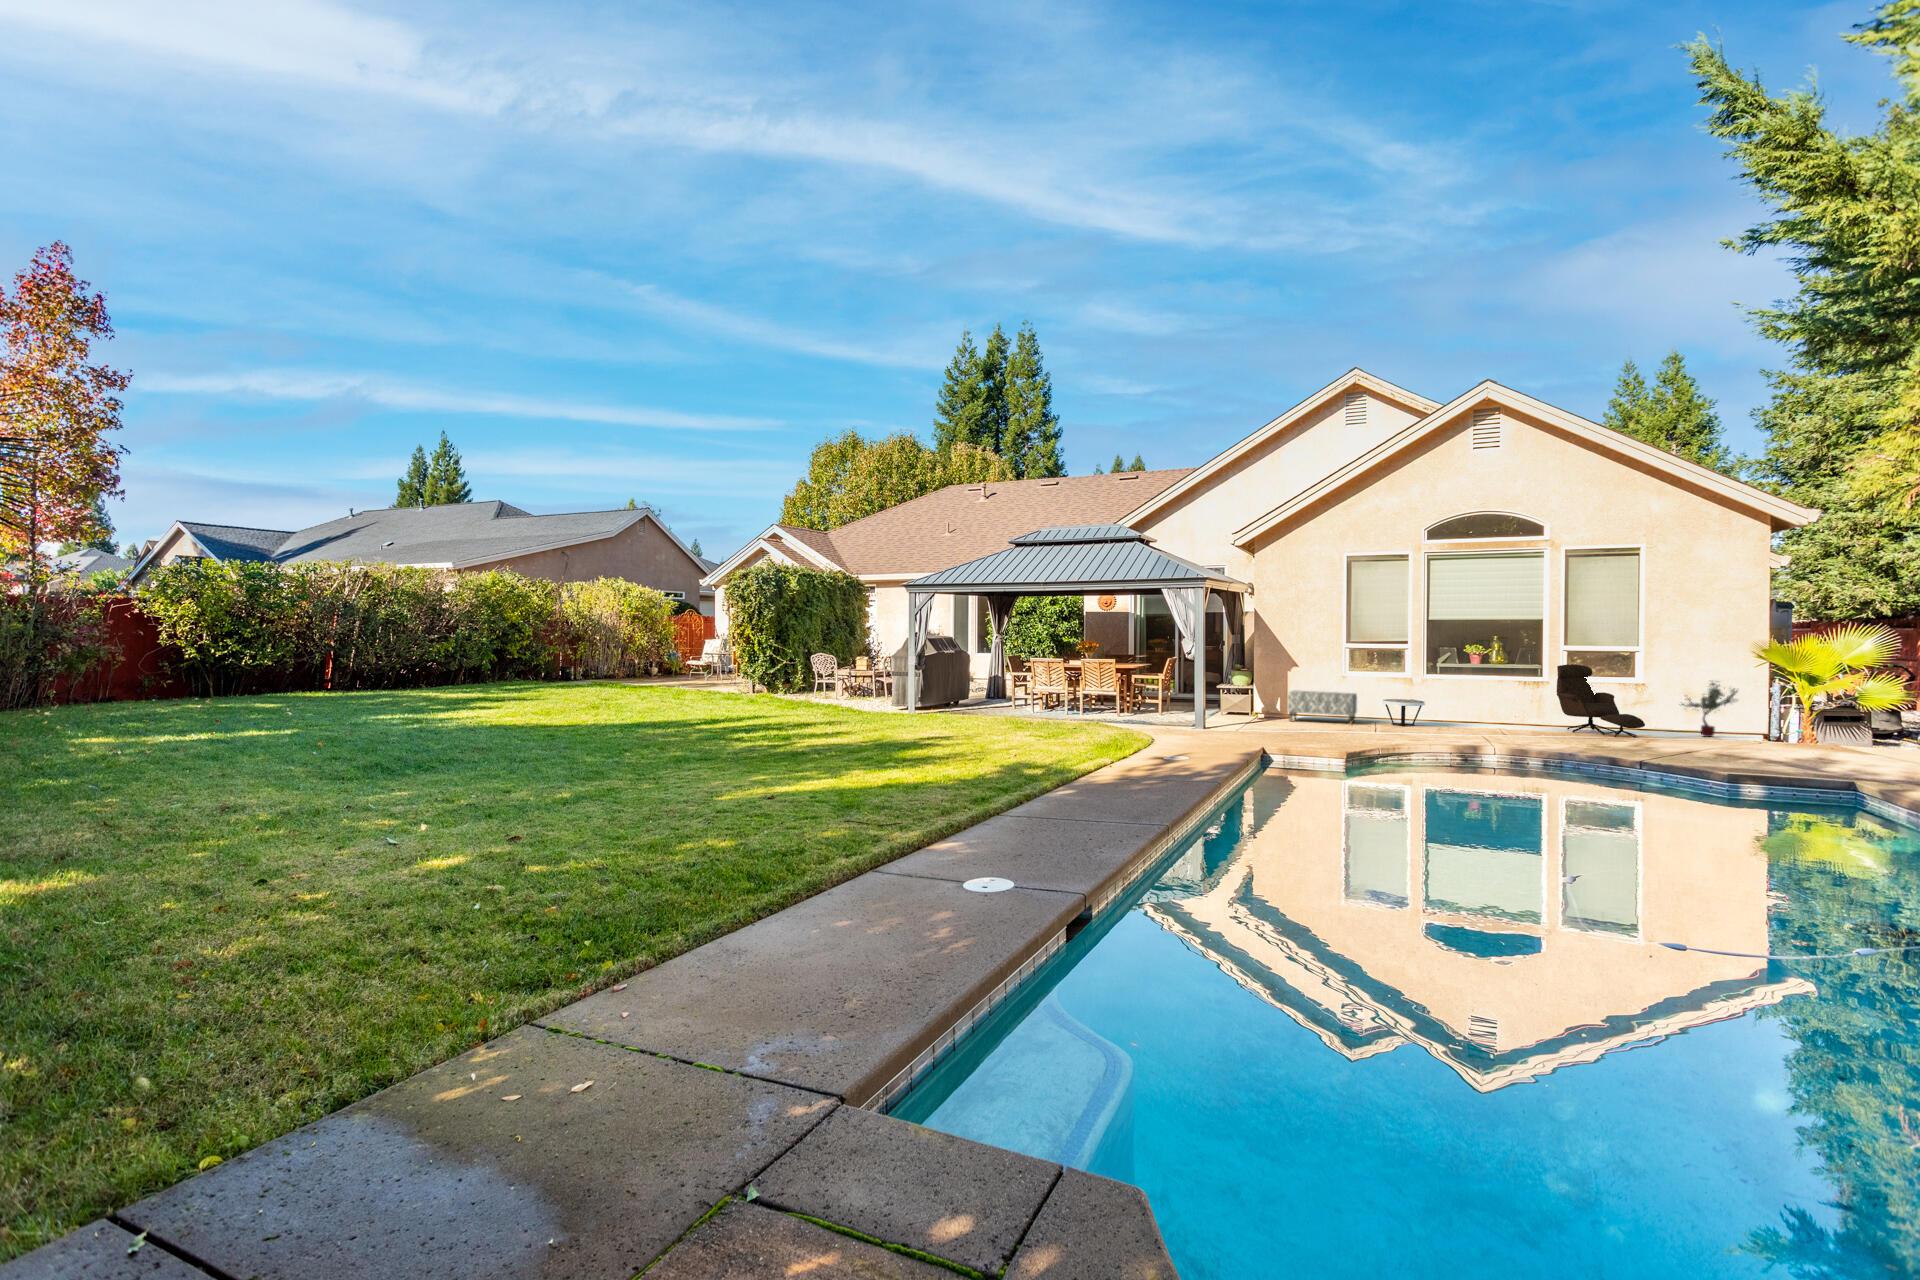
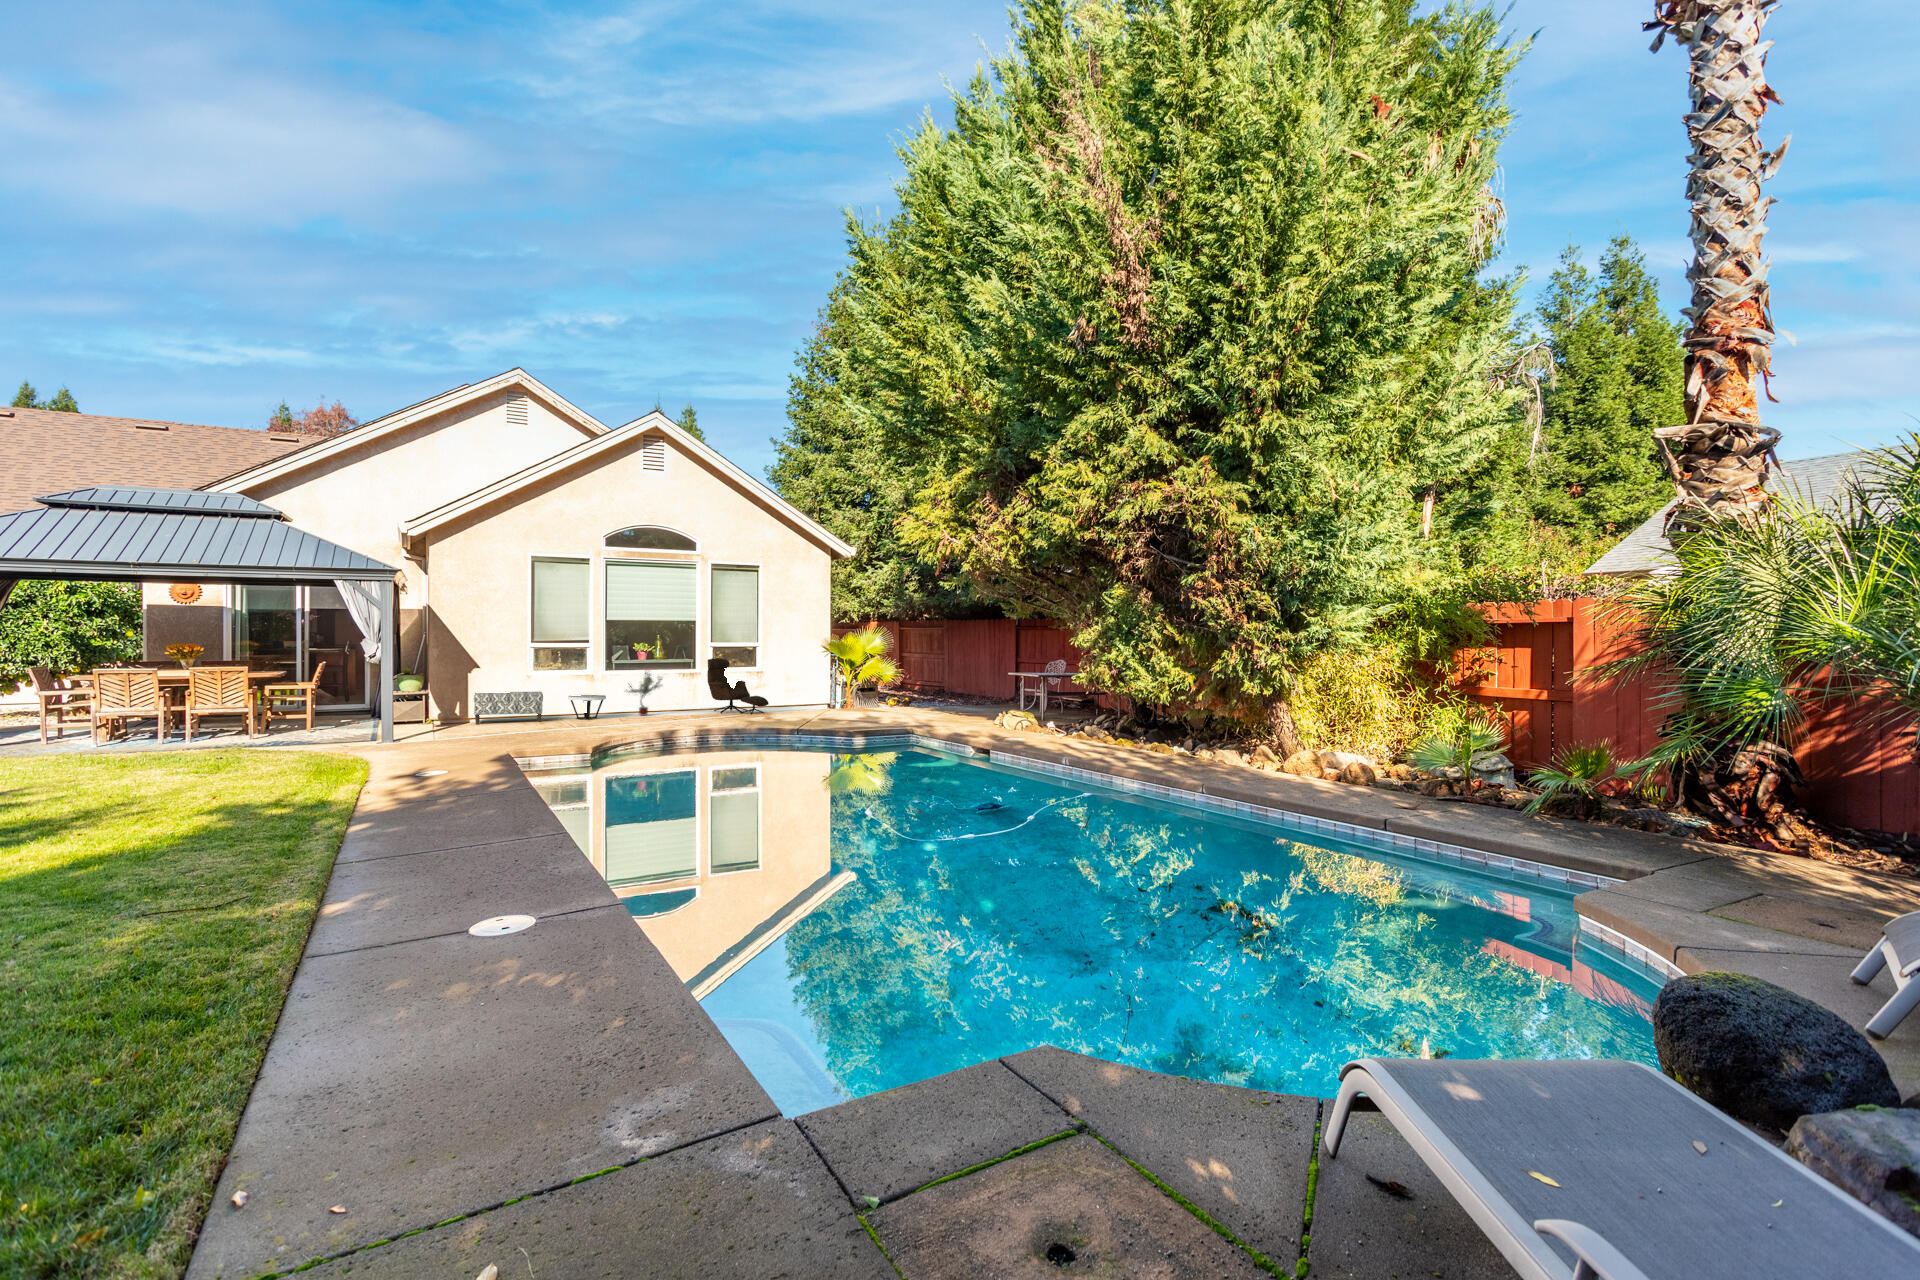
potted tree: present [1682,683,1737,737] -> present [629,673,662,716]

